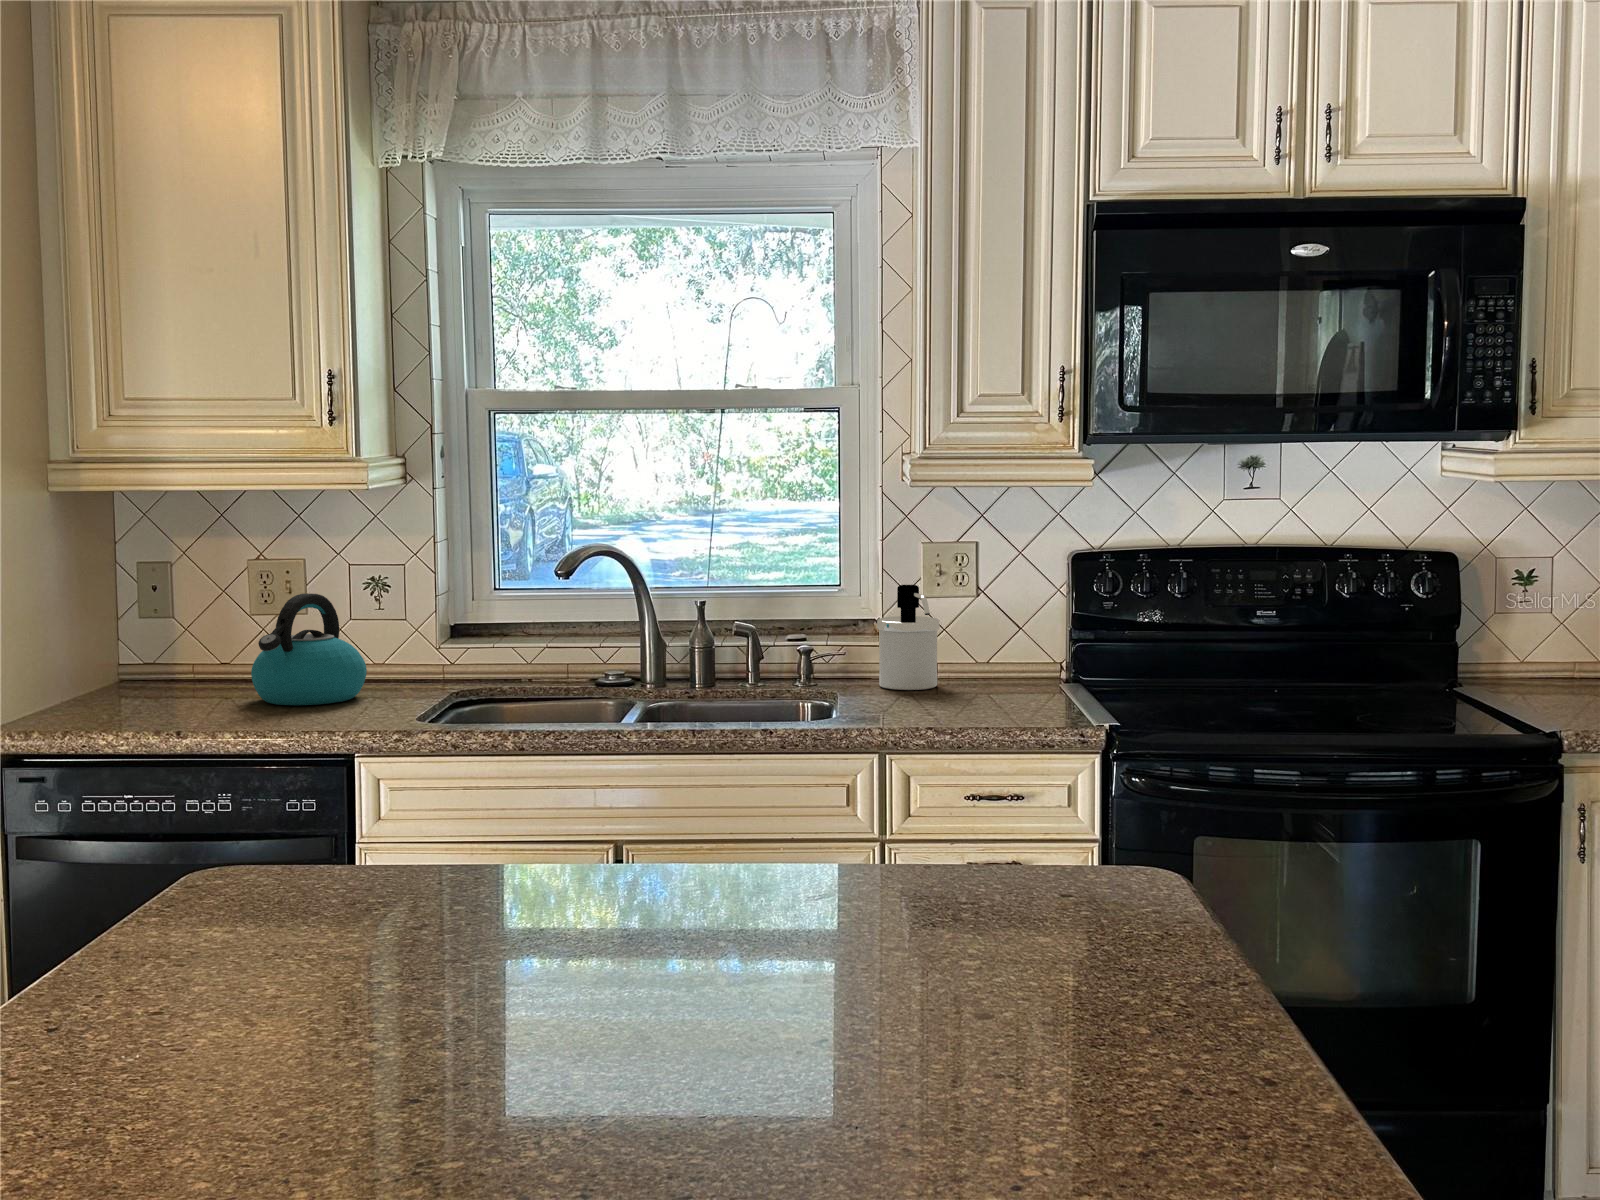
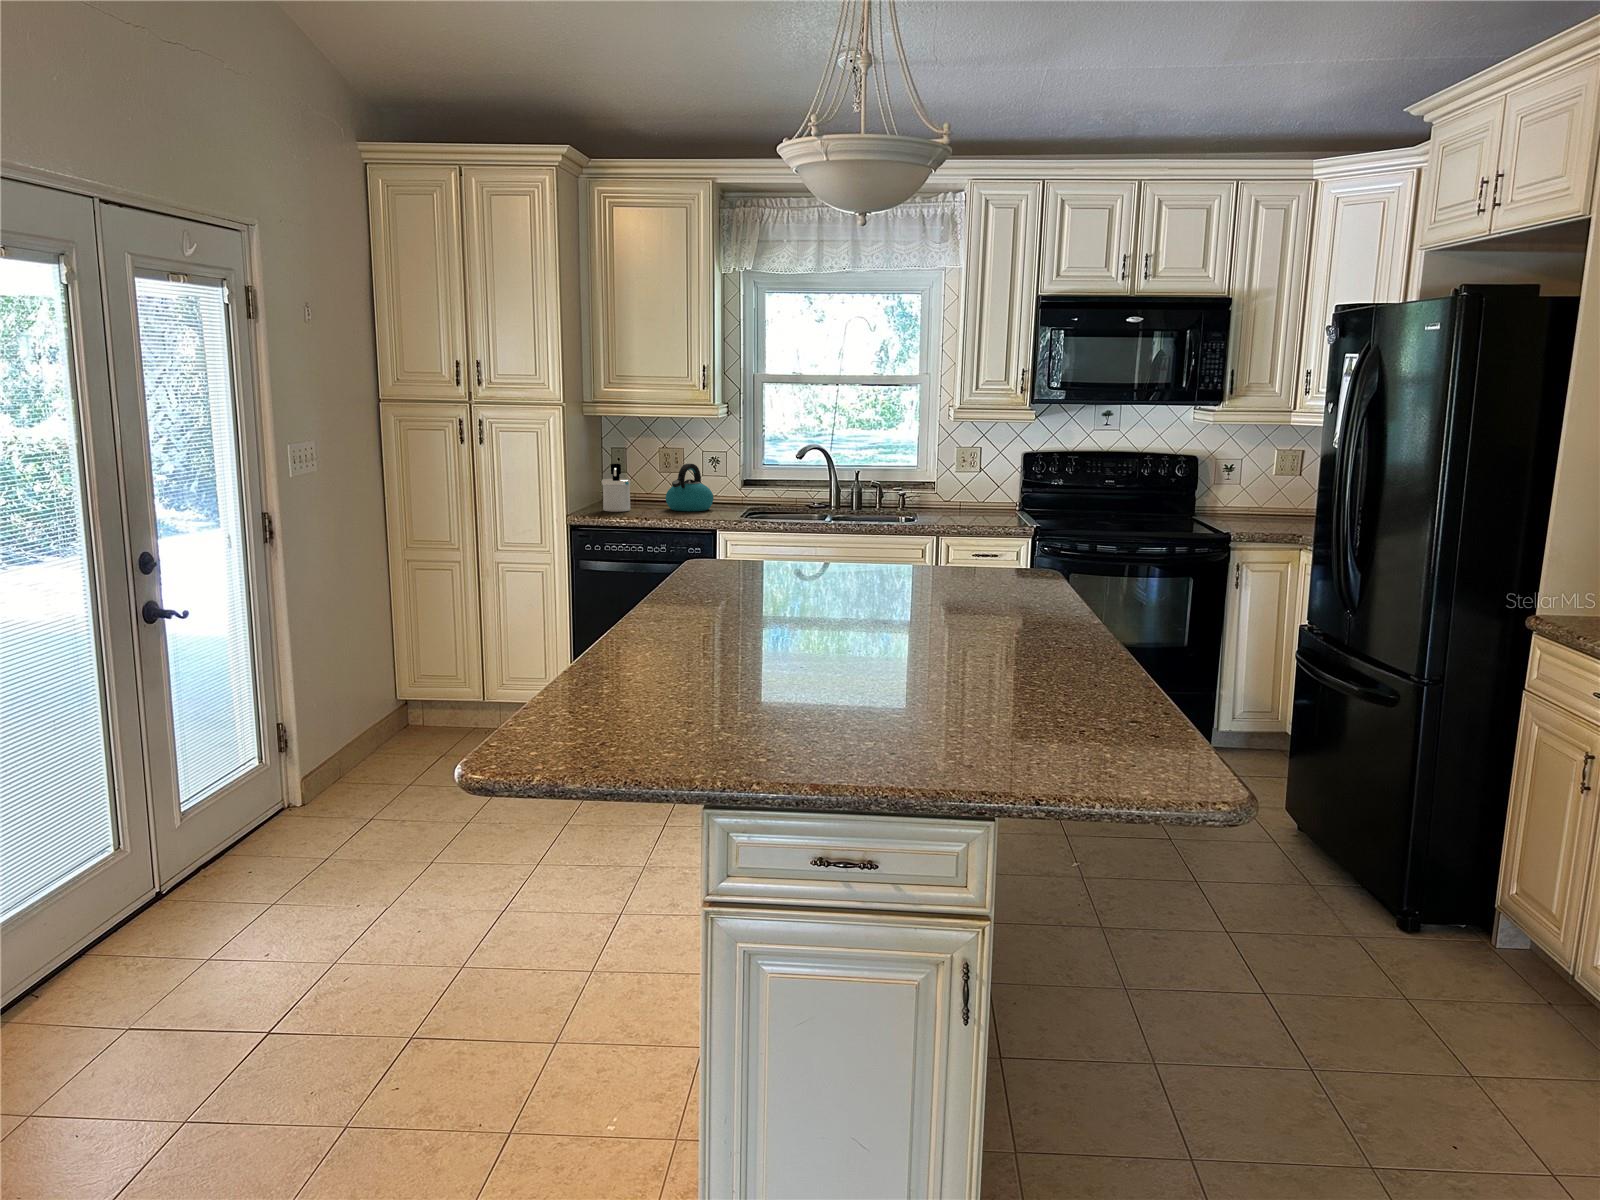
soap dispenser: present [877,585,939,690] -> present [602,464,631,512]

